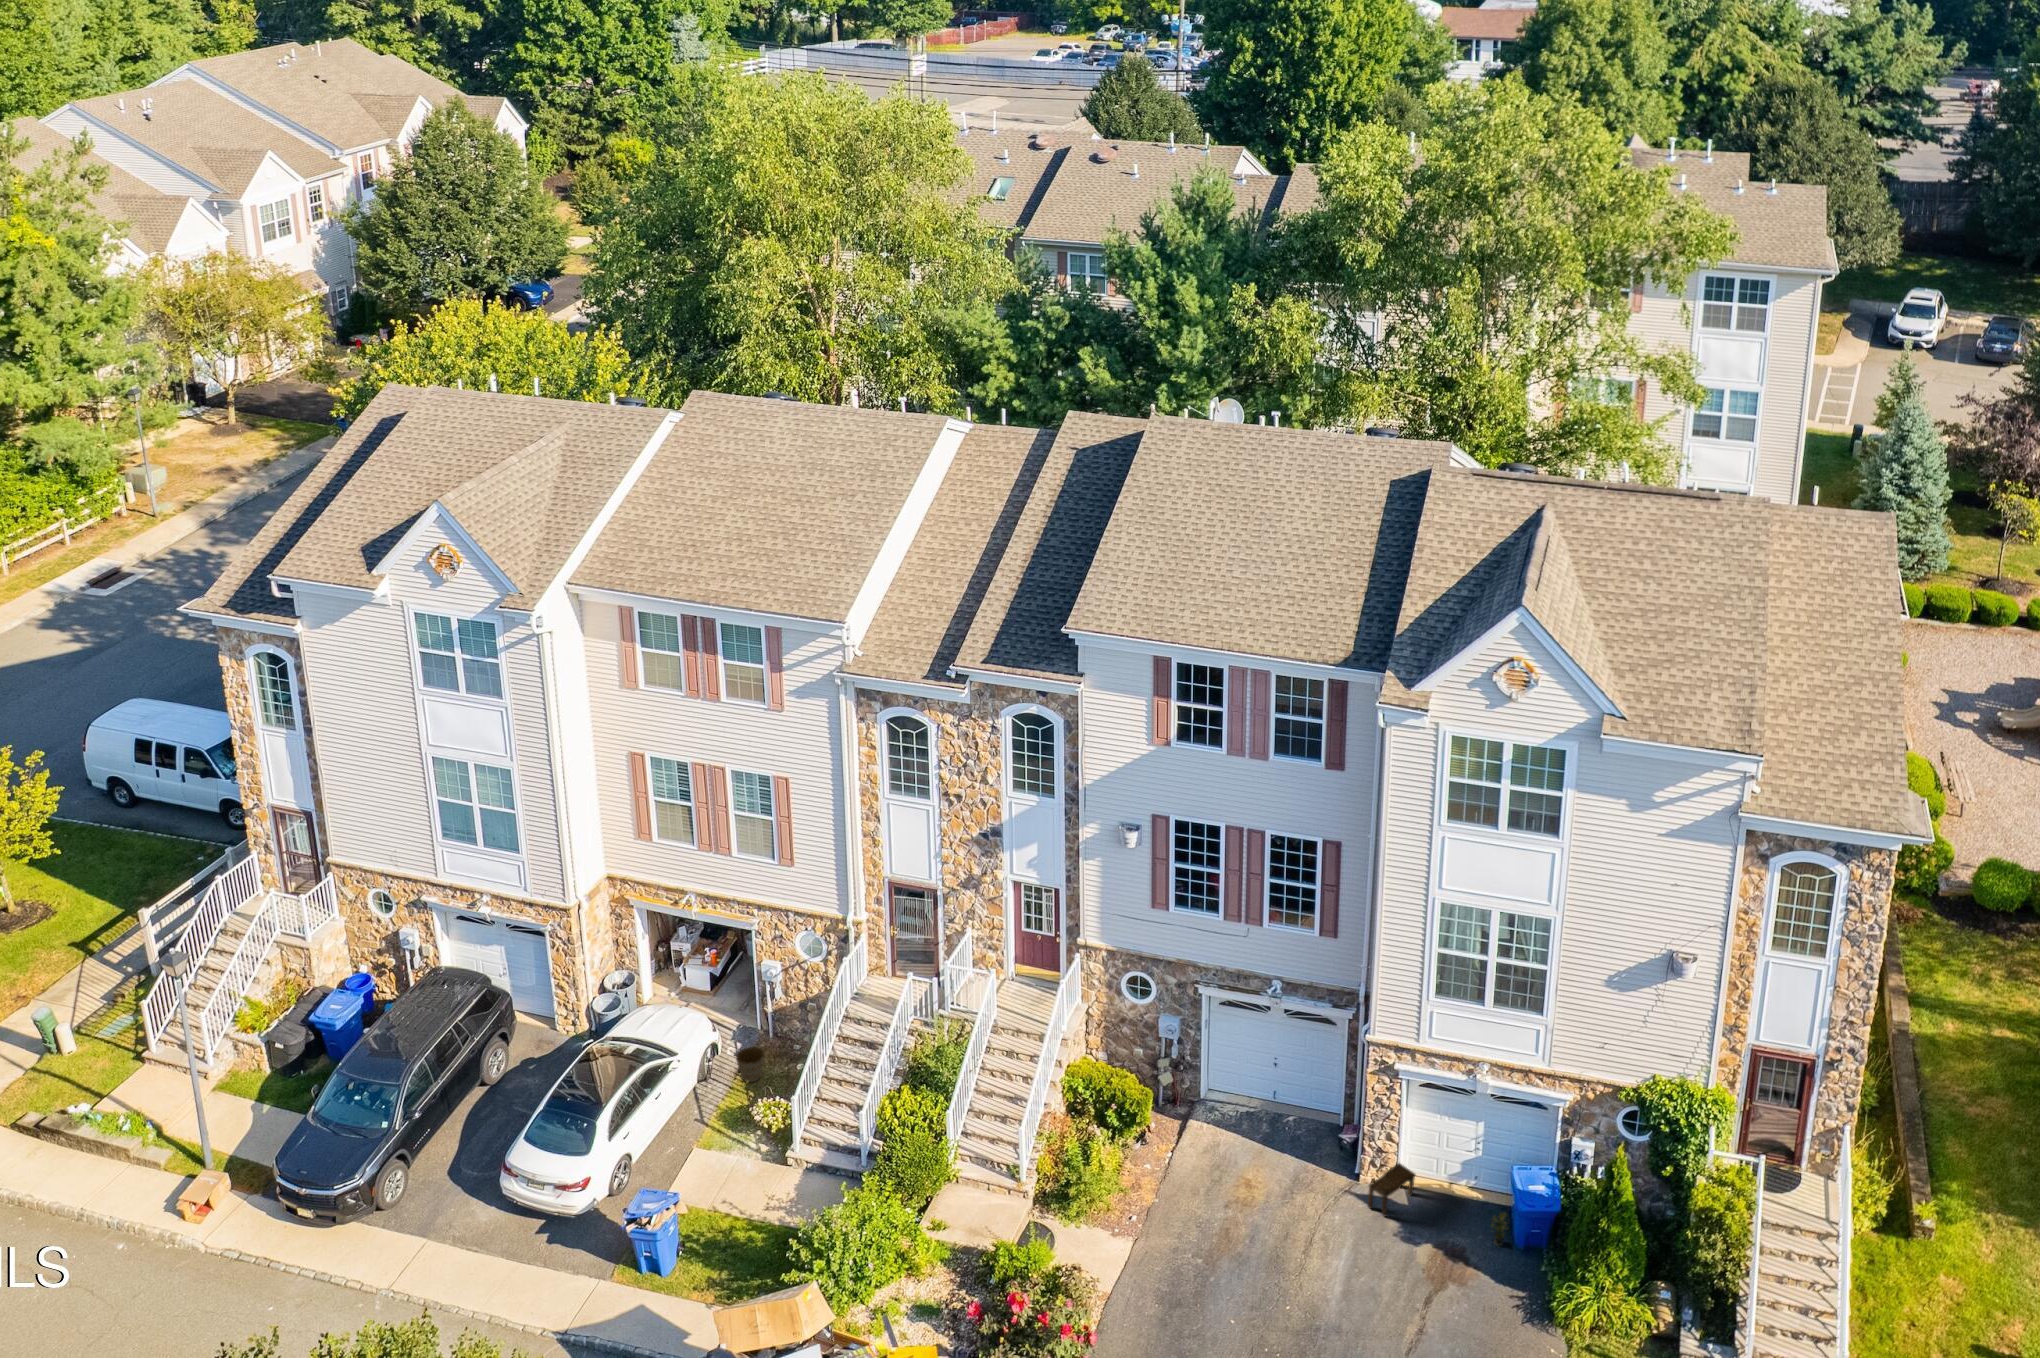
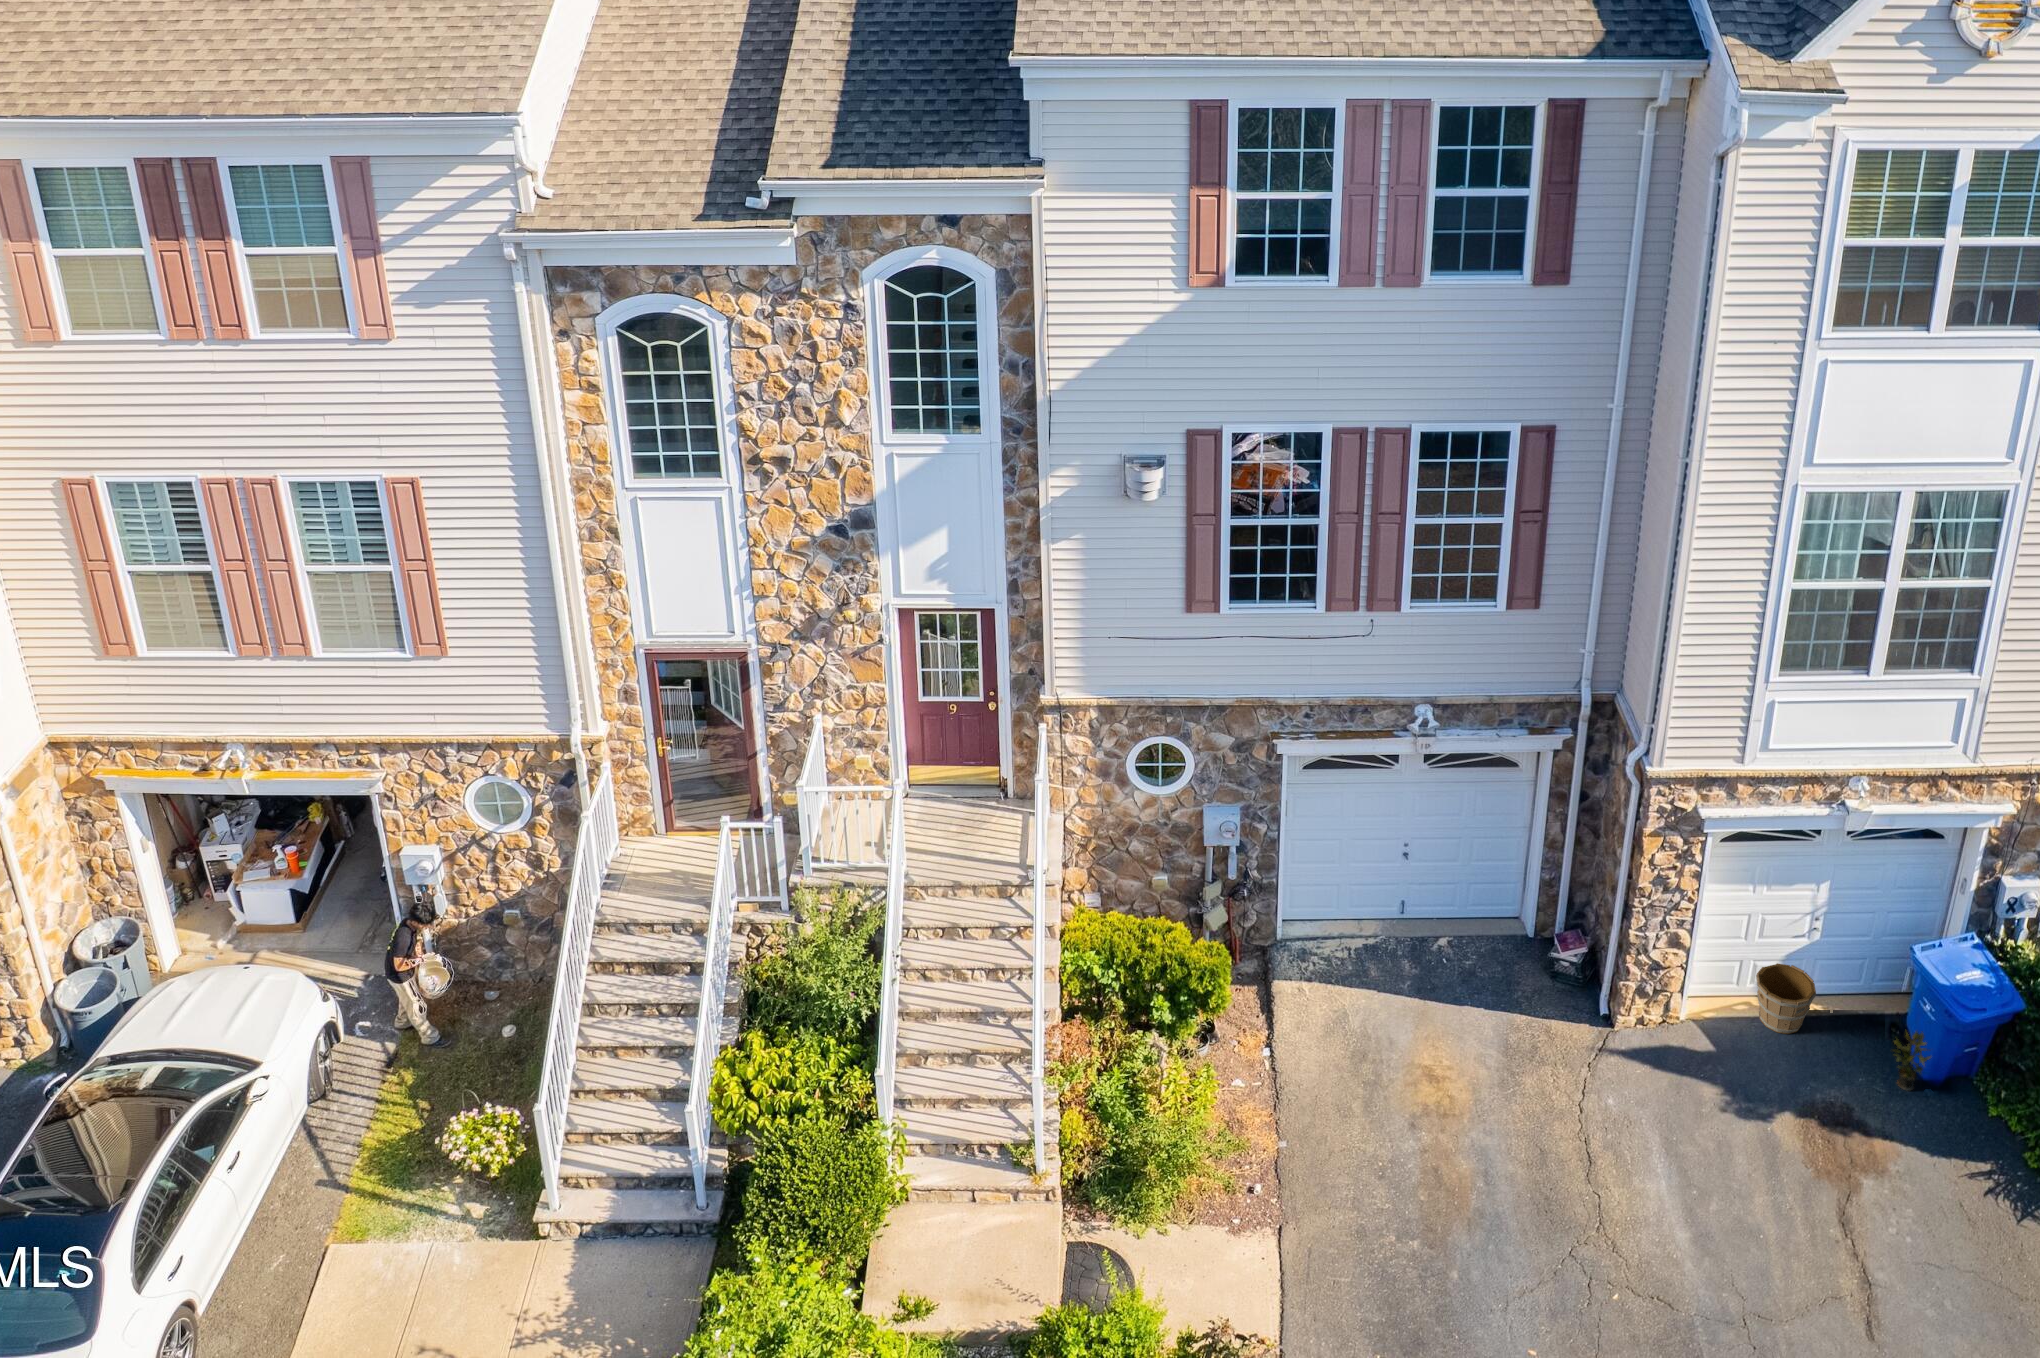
wooden bucket: present [736,1046,765,1082] -> present [1756,963,1816,1034]
bench: present [1368,1163,1415,1217] -> none [1659,978,1727,1082]

